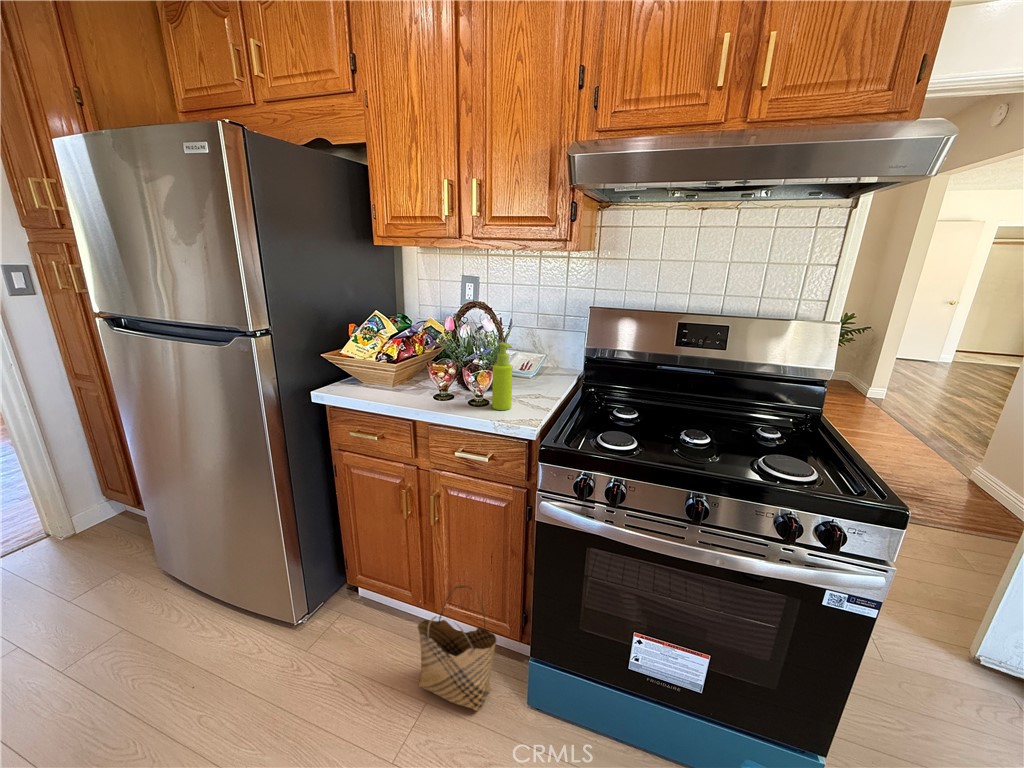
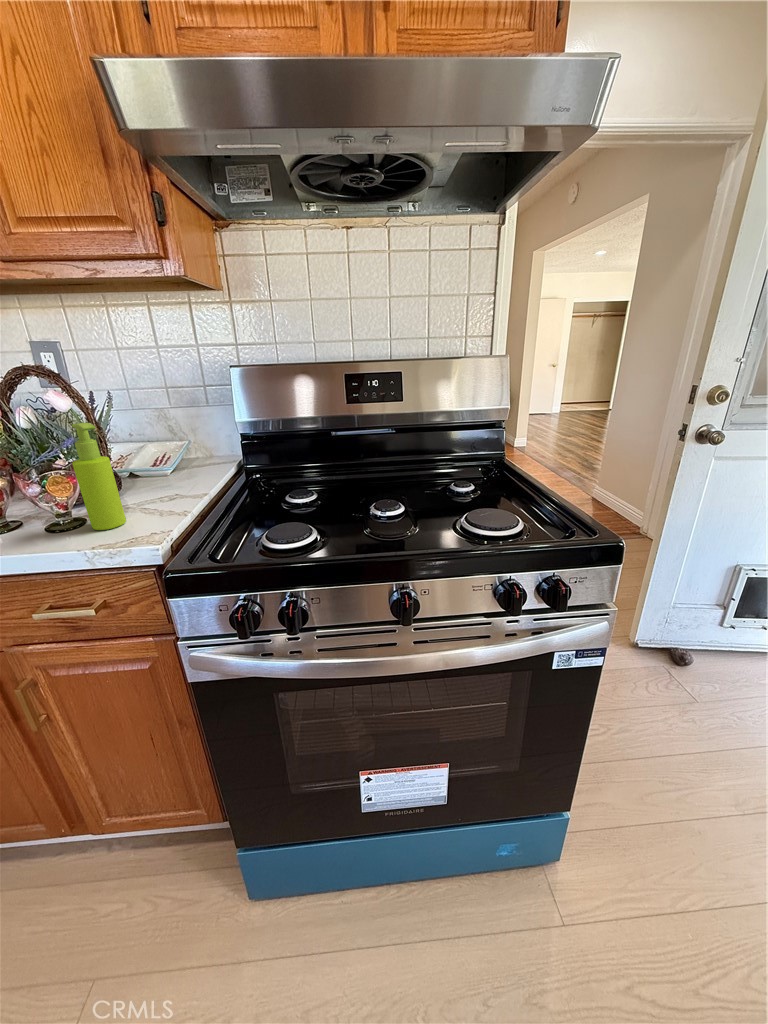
woven basket: present [418,585,496,711] -> none [49,791,195,958]

